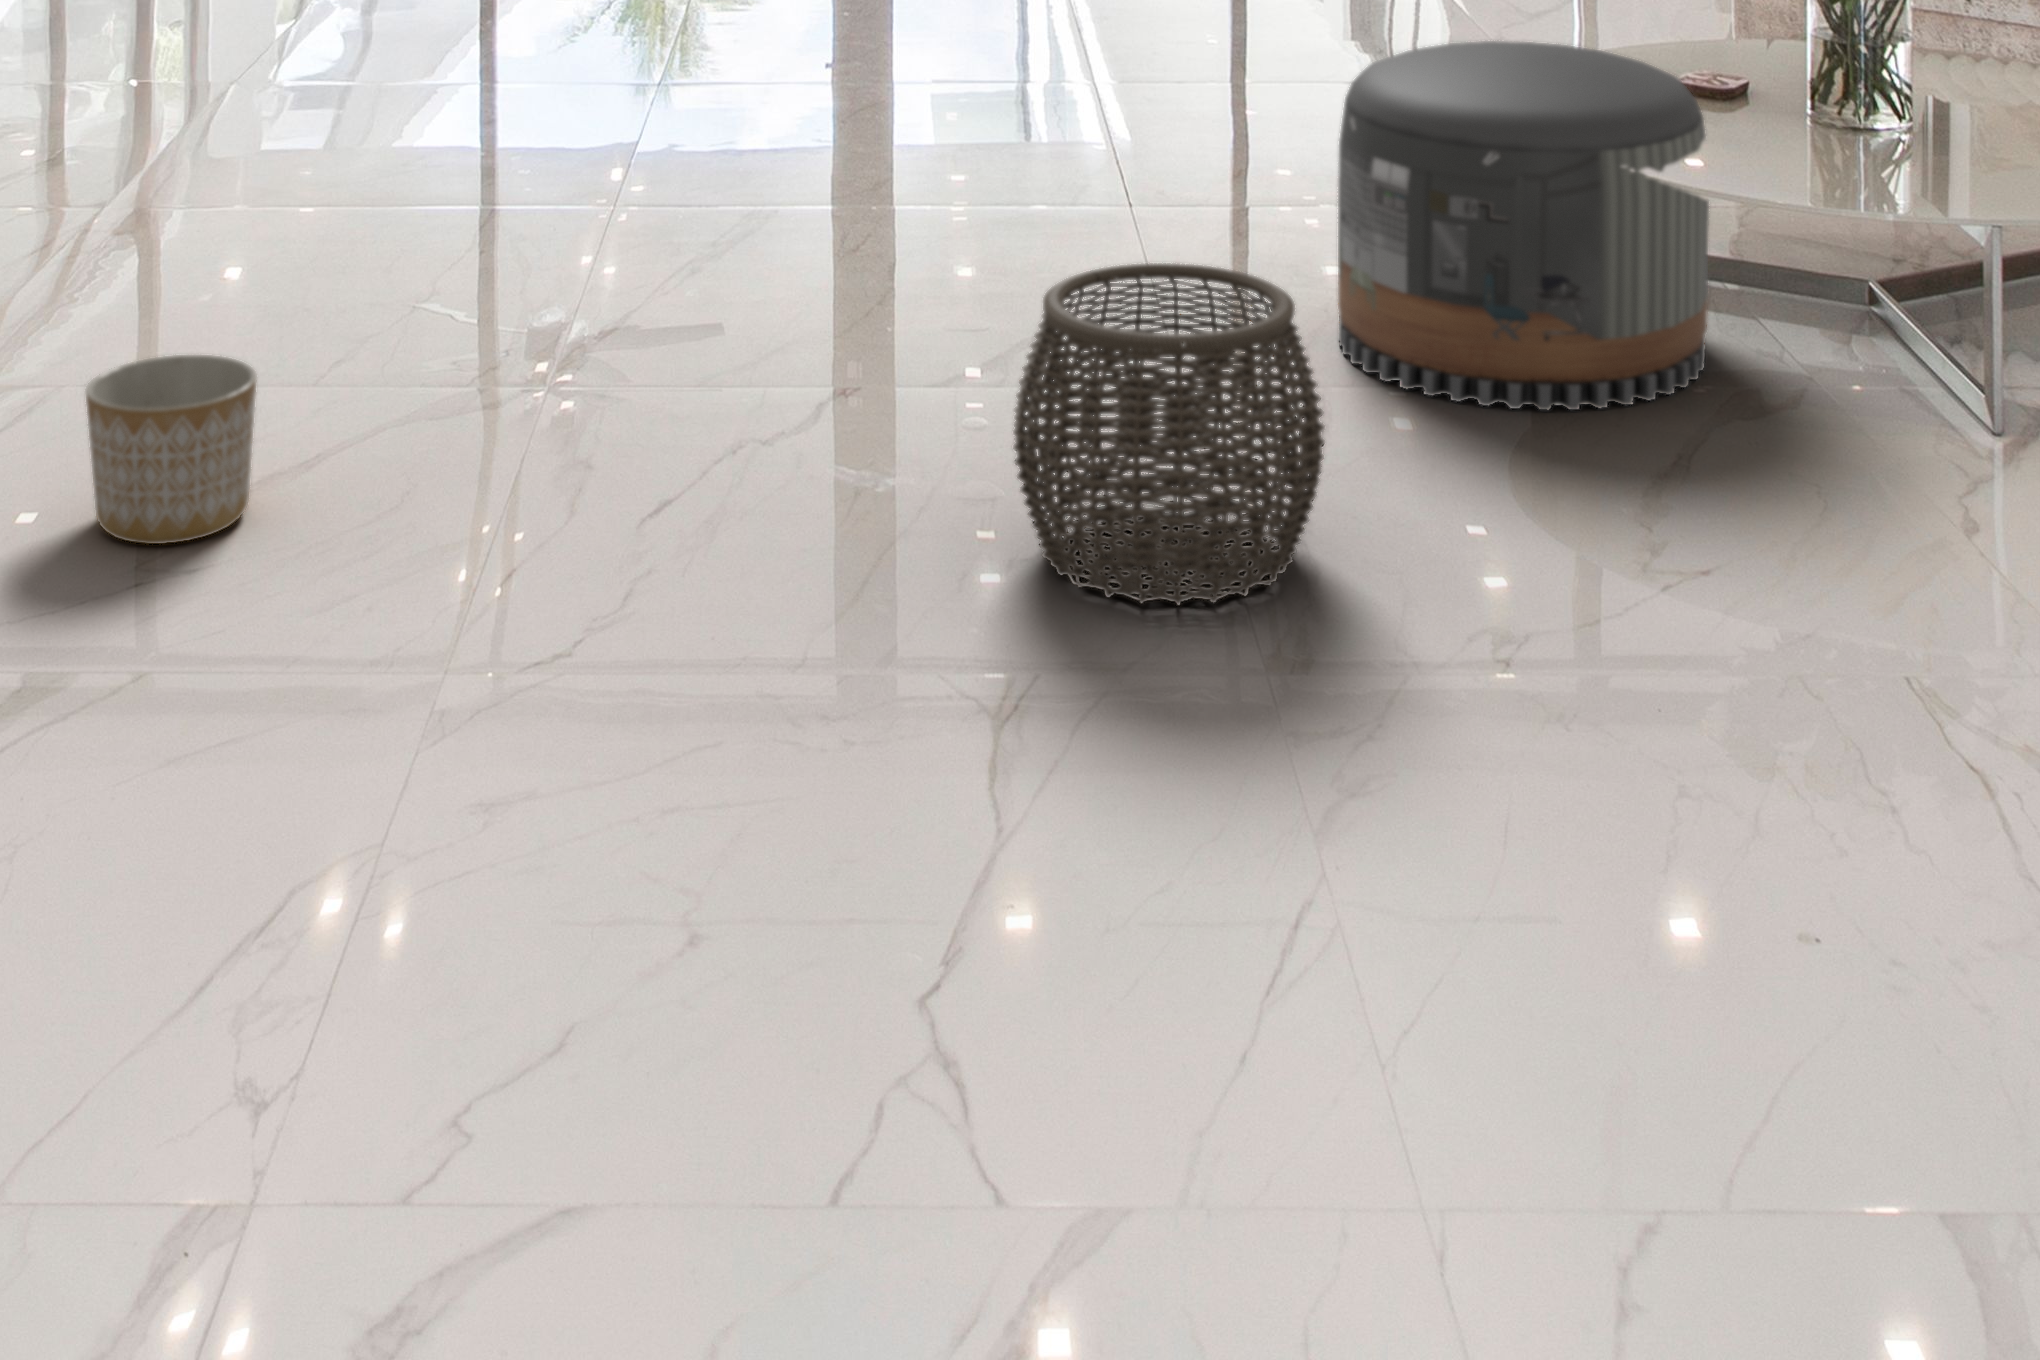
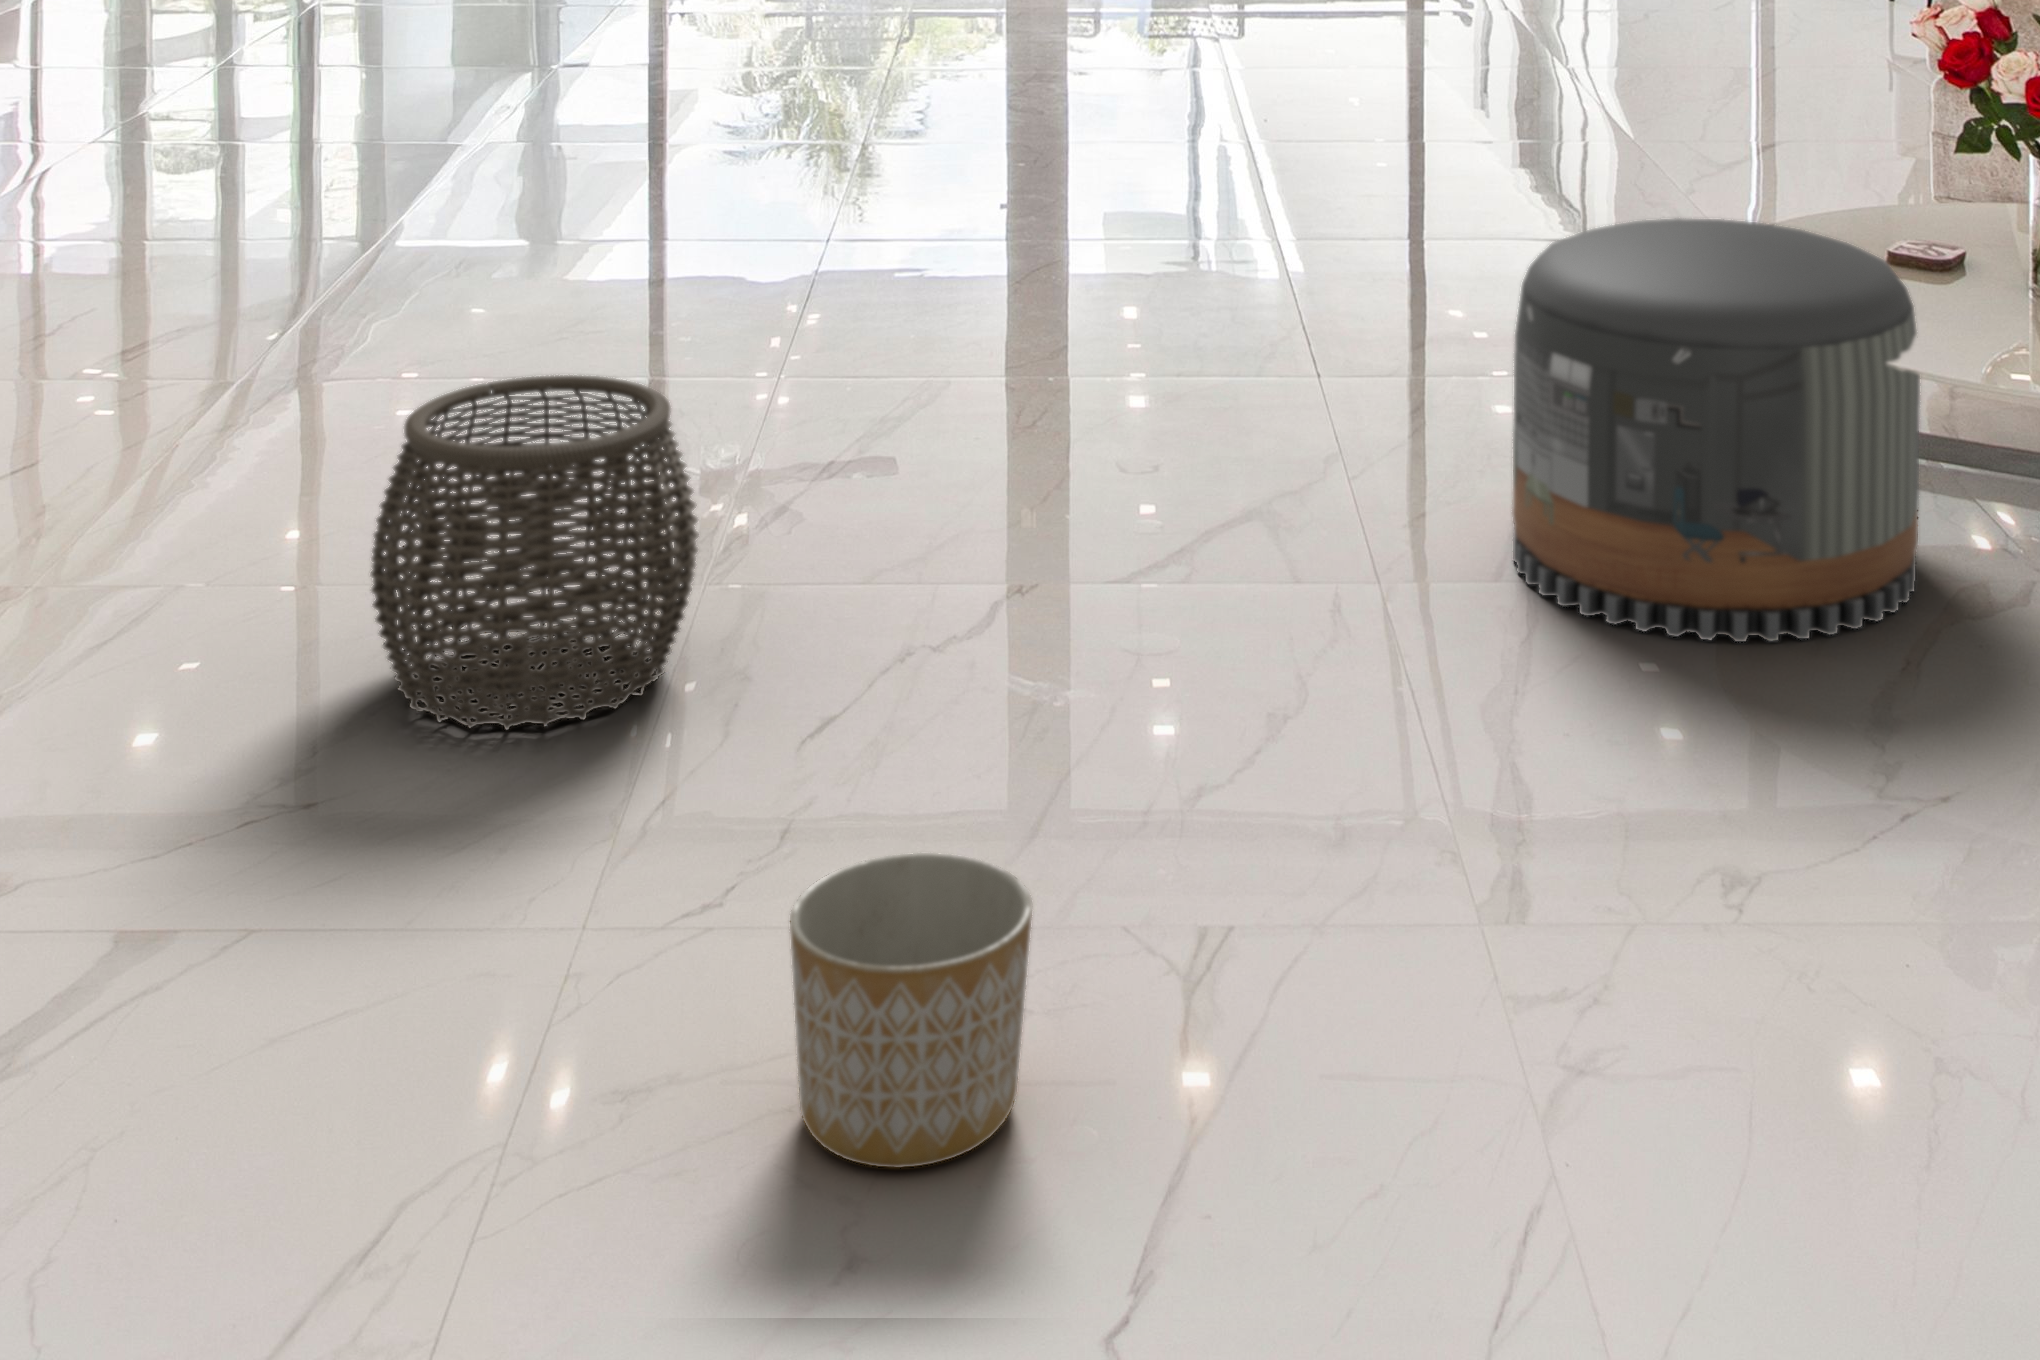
woven basket: present [1014,263,1324,605] -> present [371,375,698,730]
planter: present [86,355,257,544] -> present [790,853,1032,1168]

